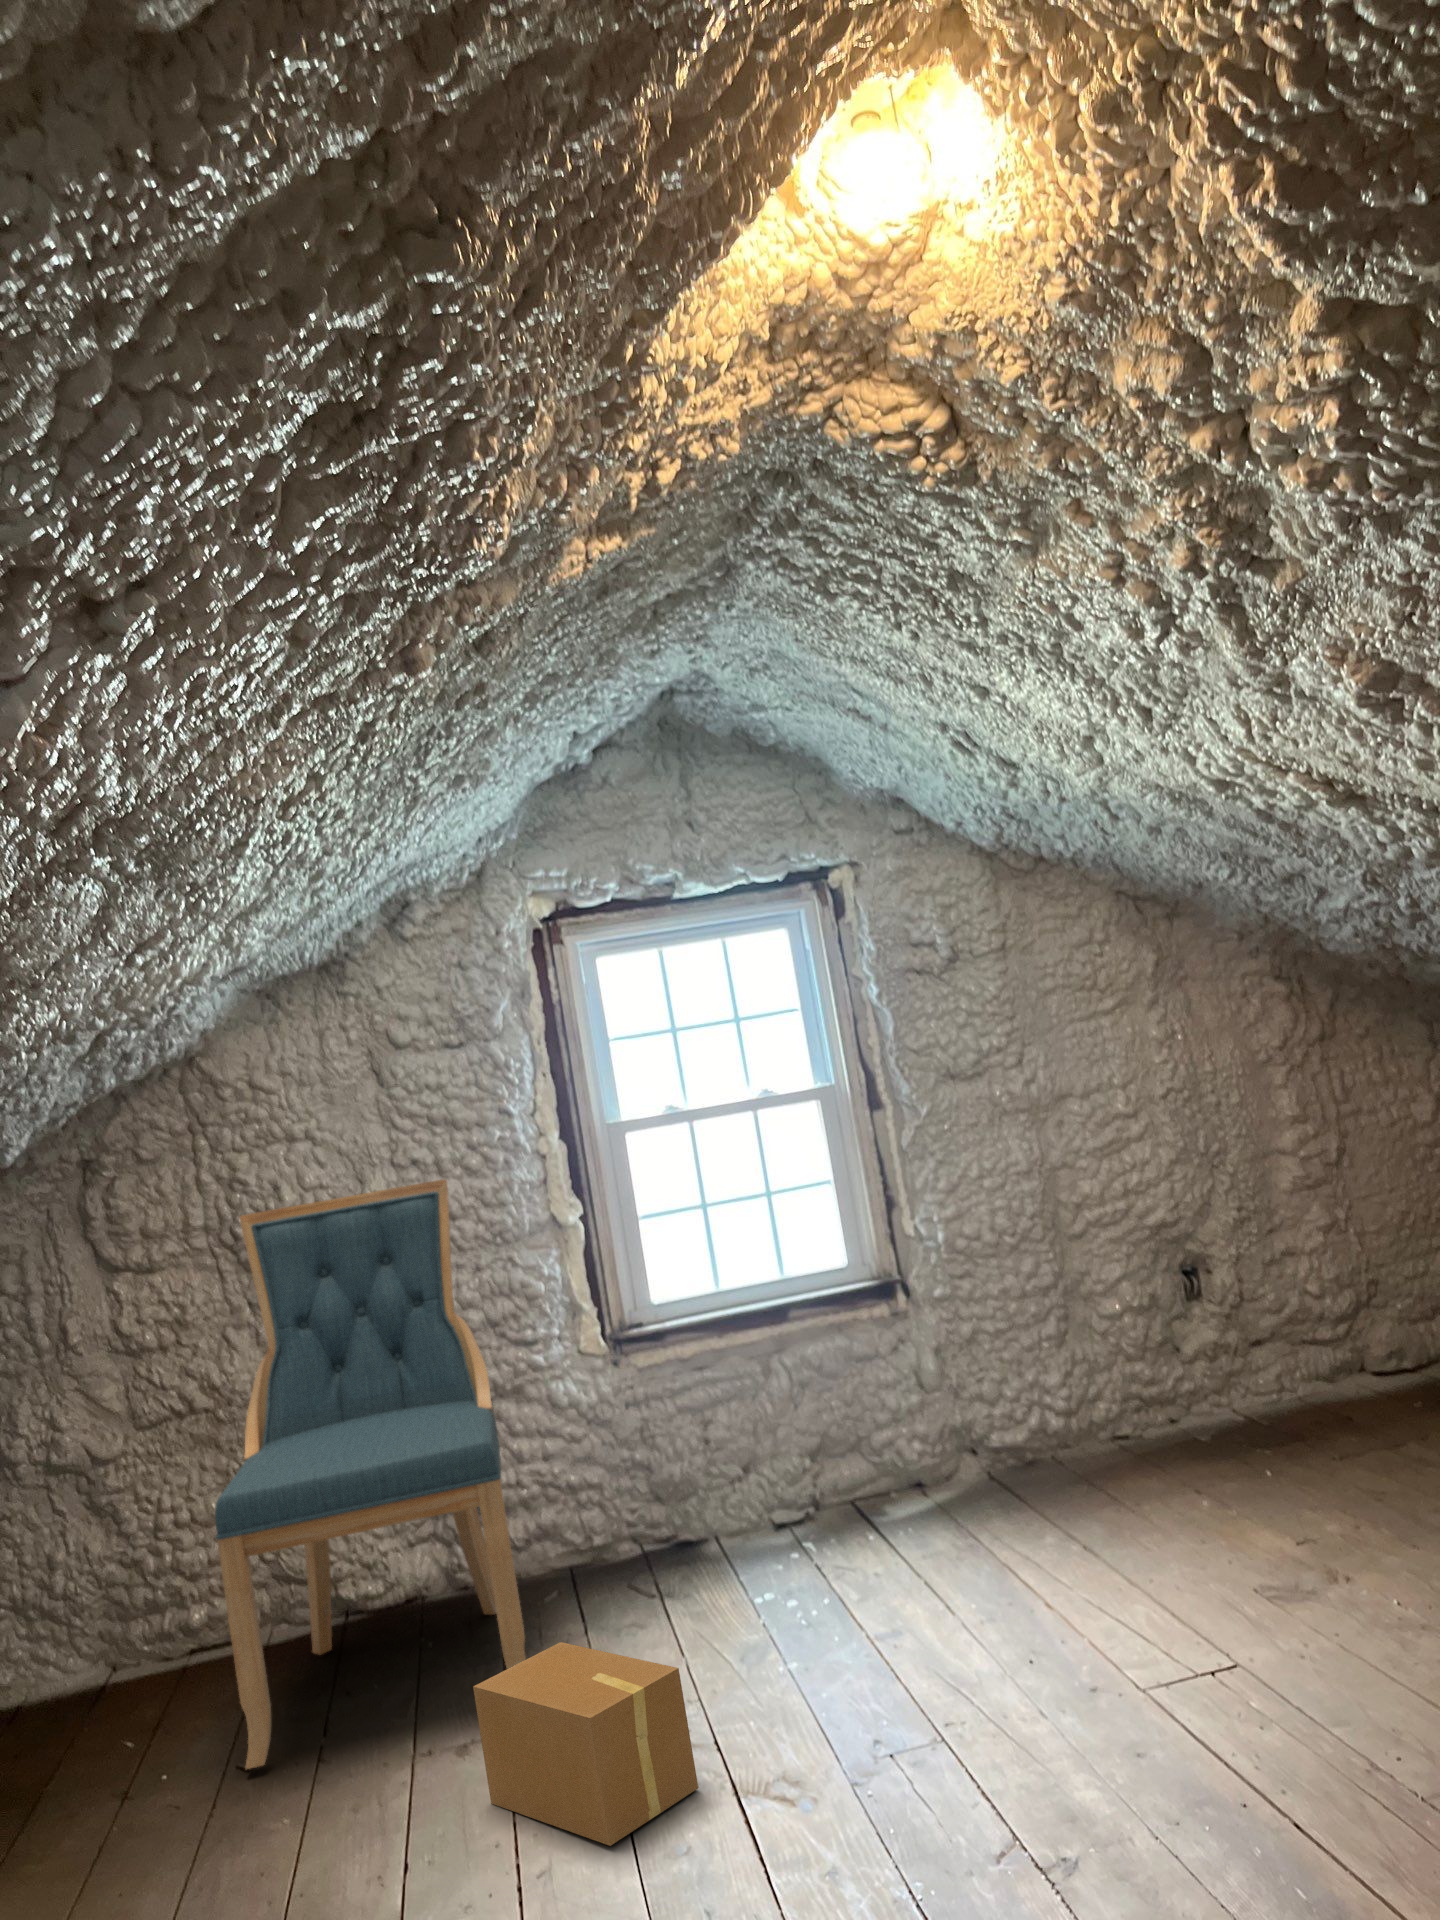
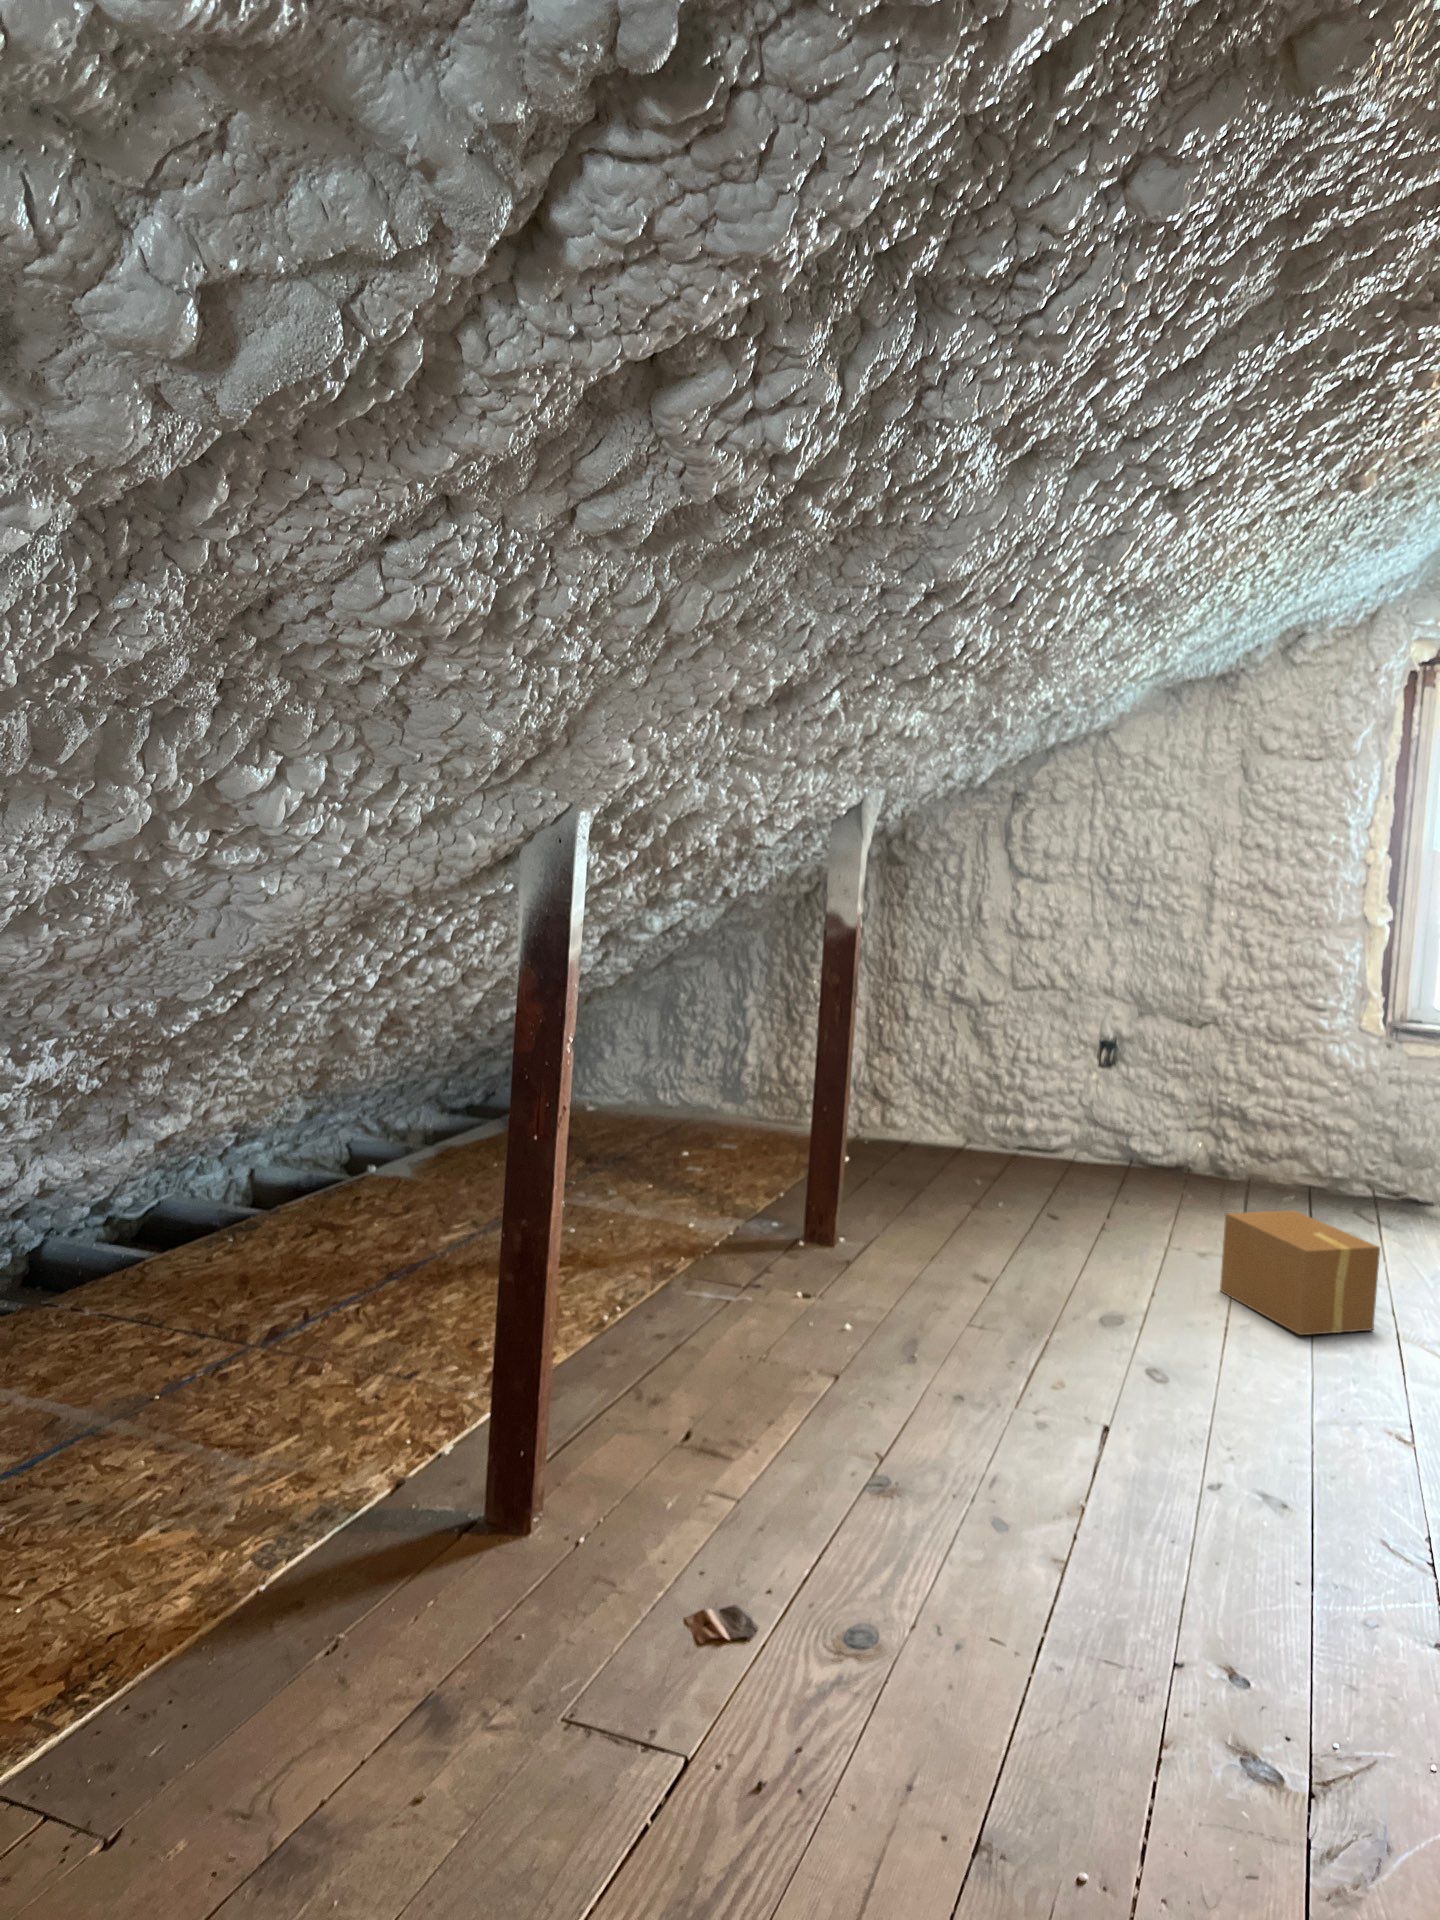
chair: present [215,1180,526,1769] -> none [1055,857,1283,1250]

